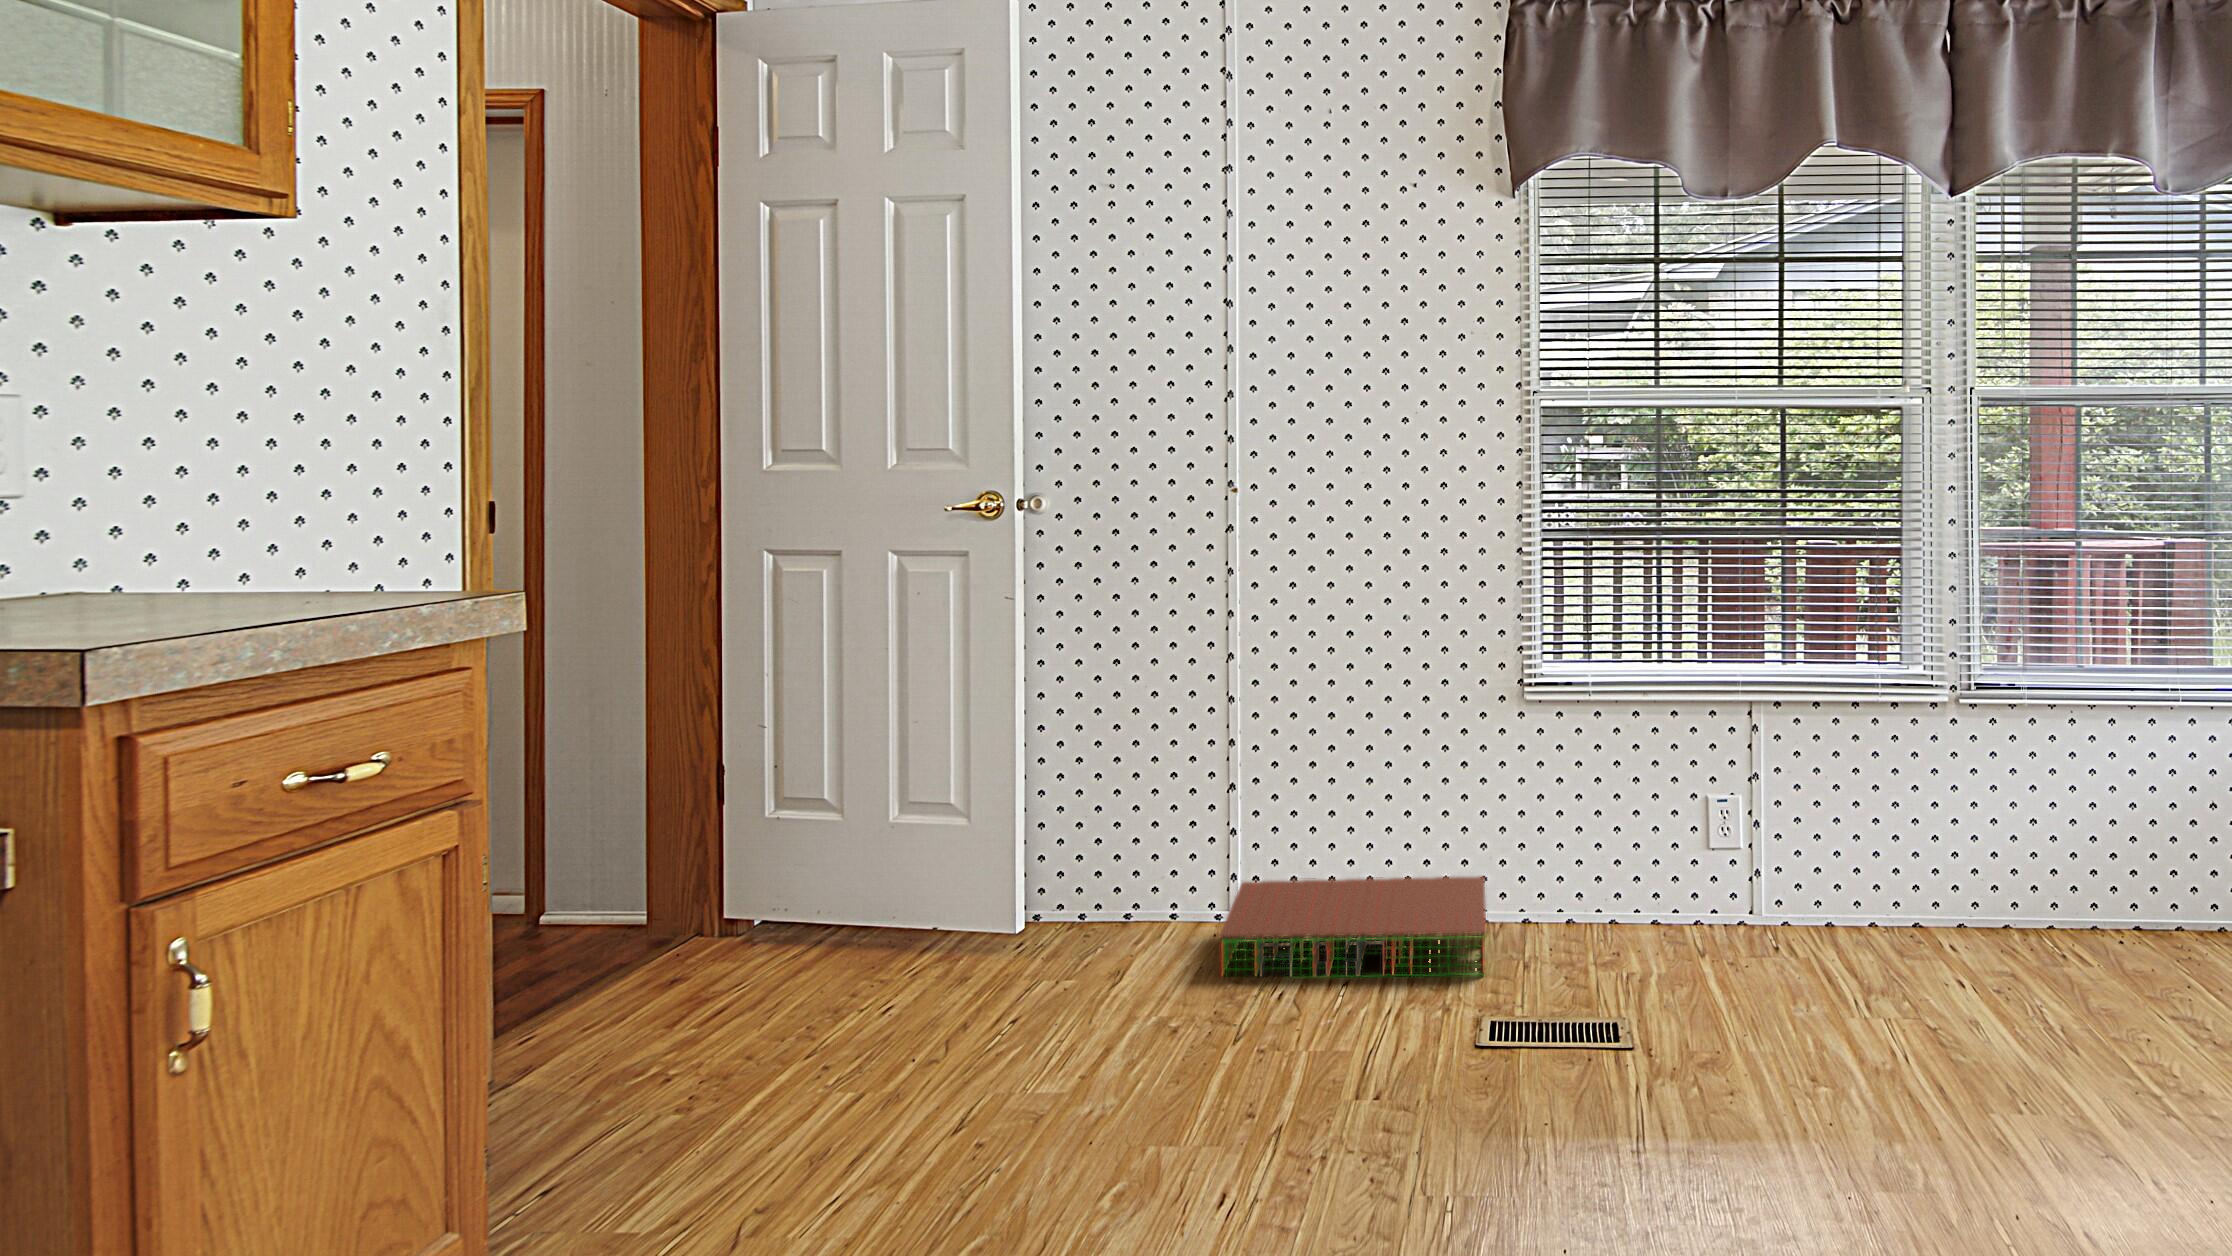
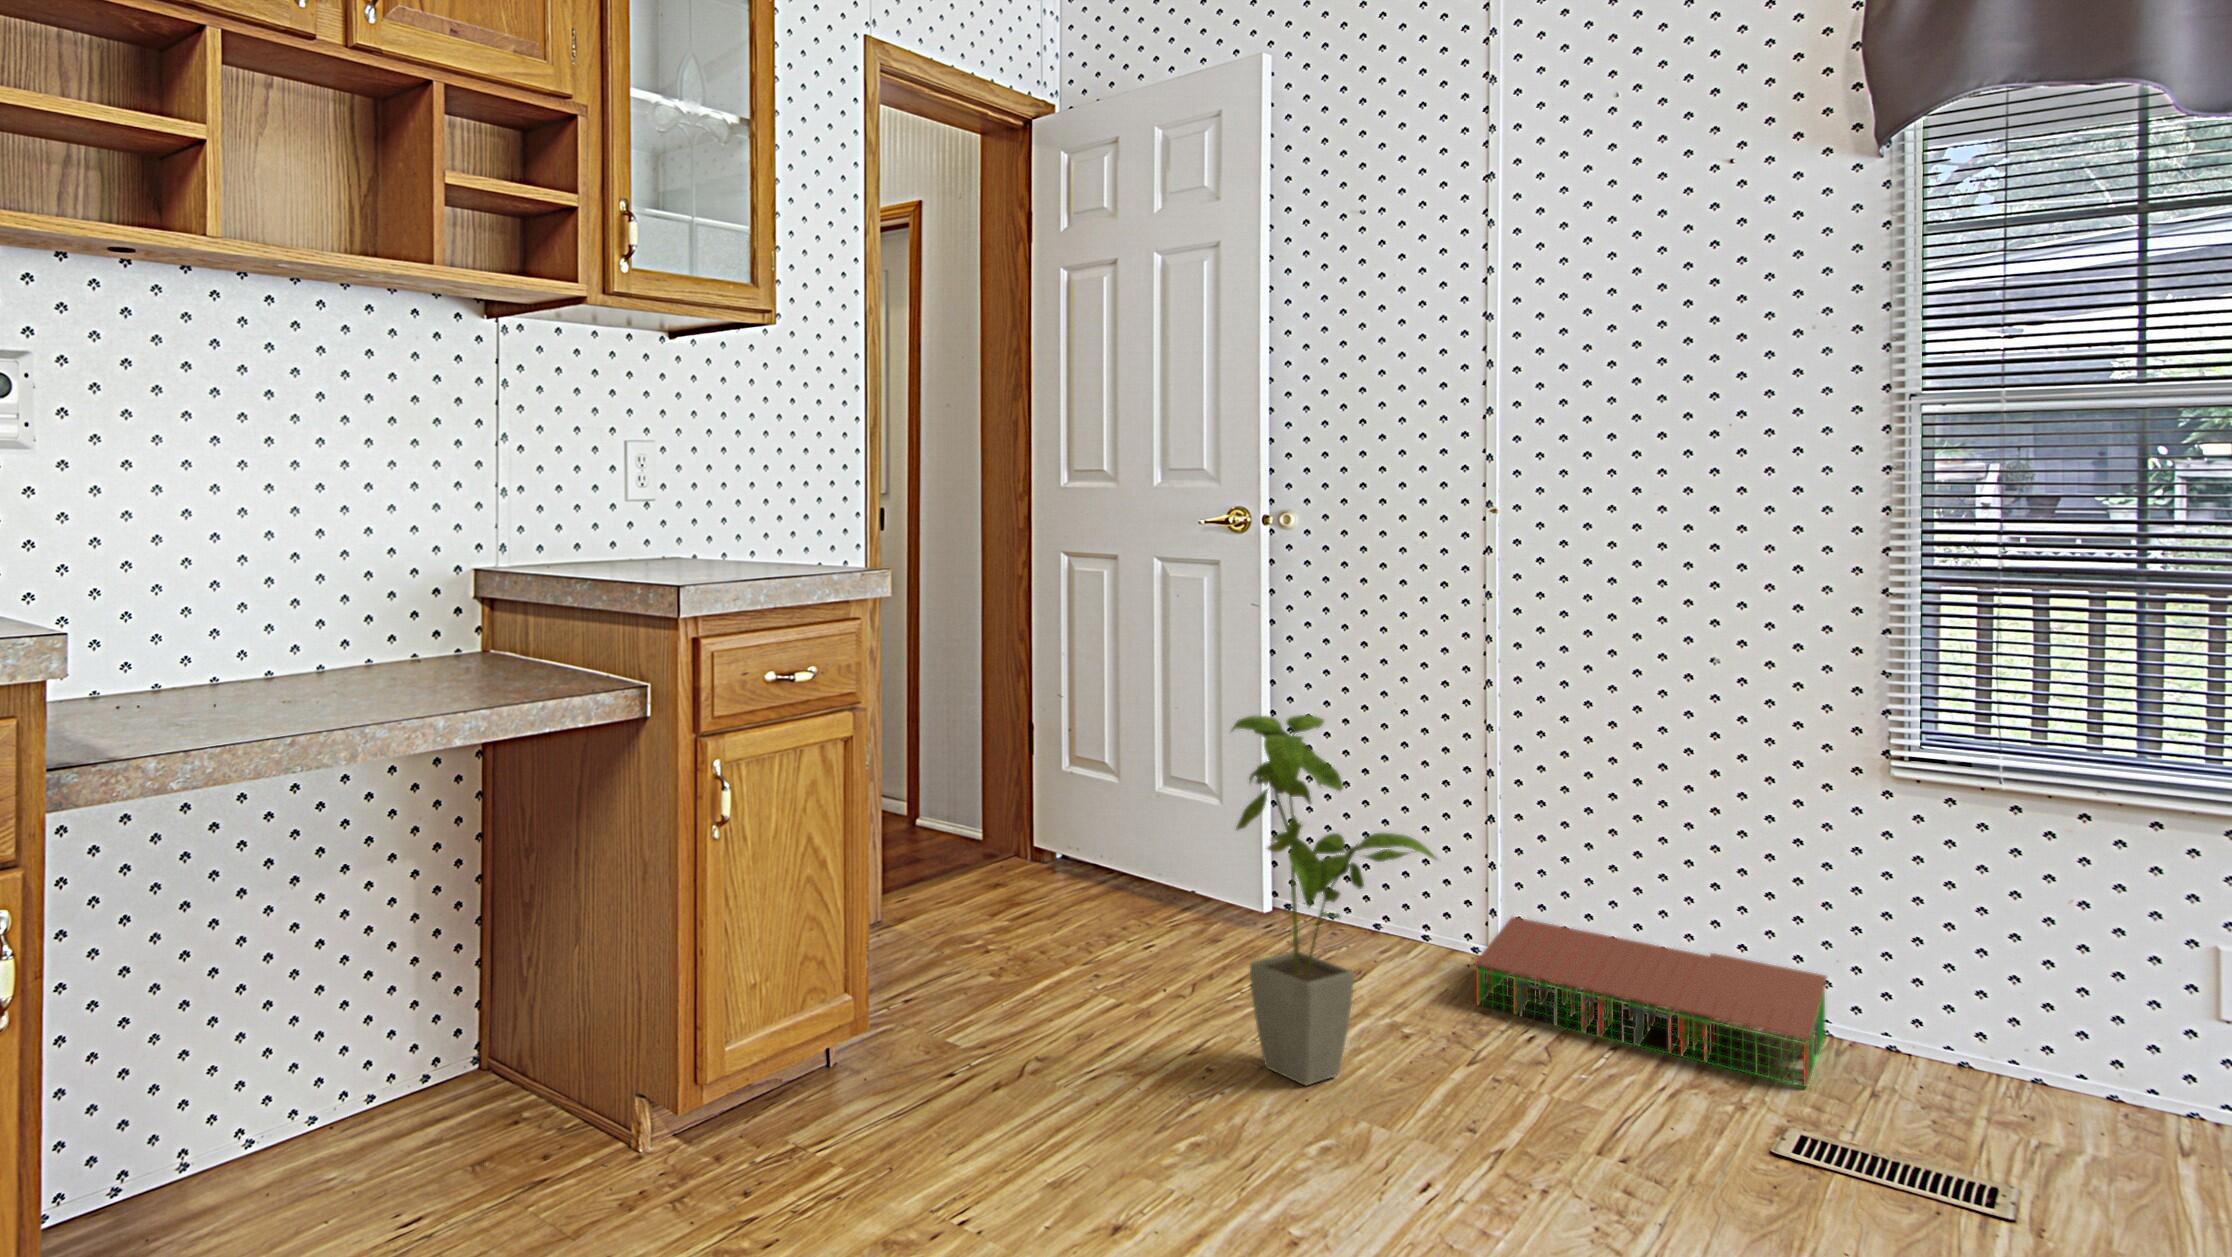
house plant: none [995,710,1216,1124] -> present [1232,715,1436,1085]

